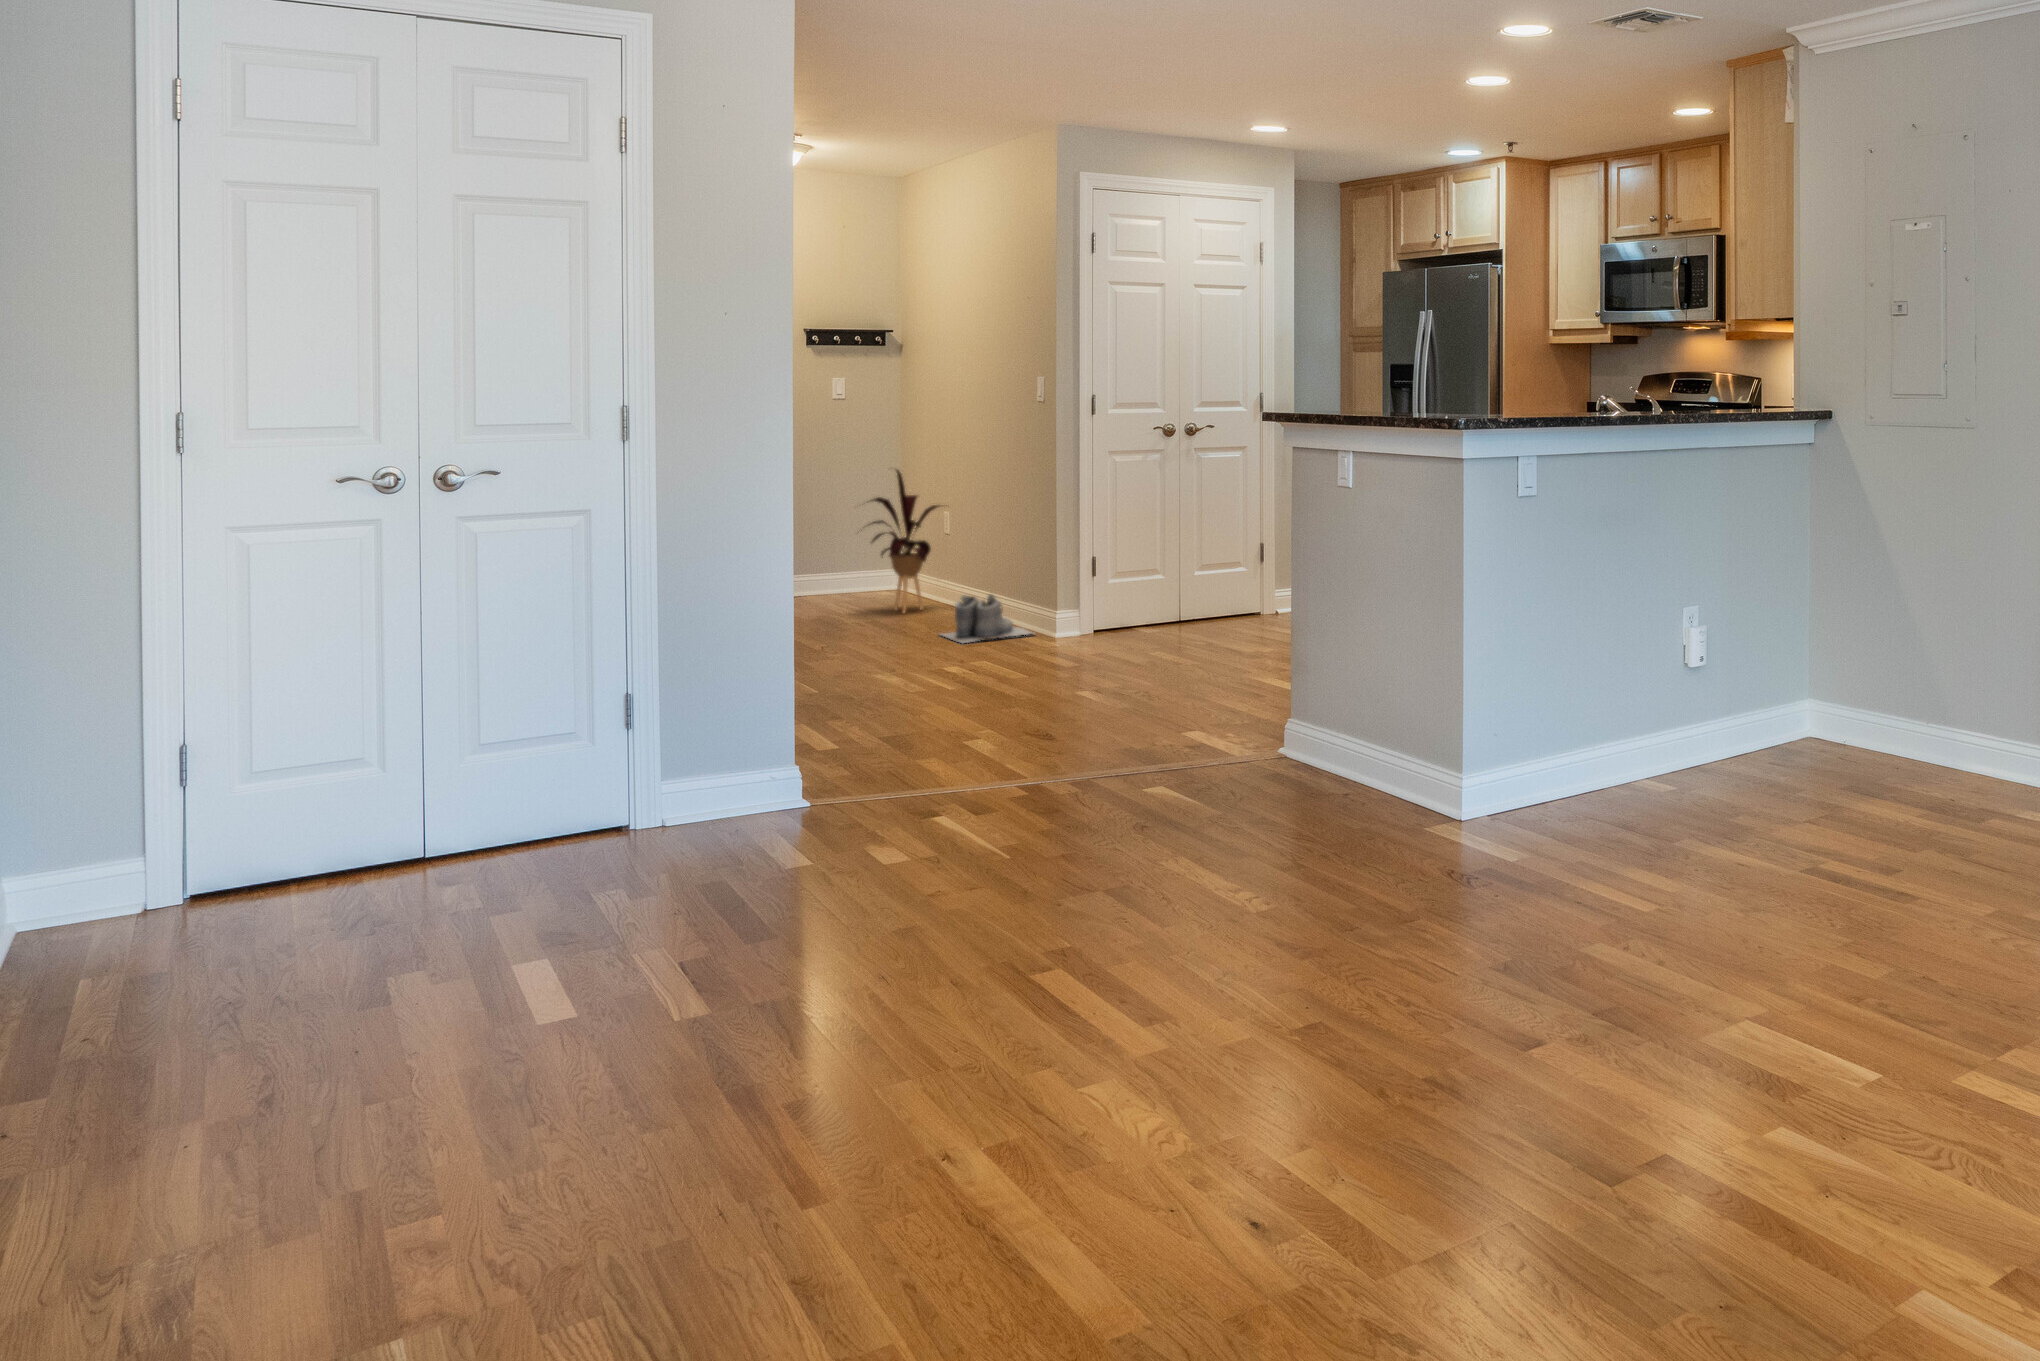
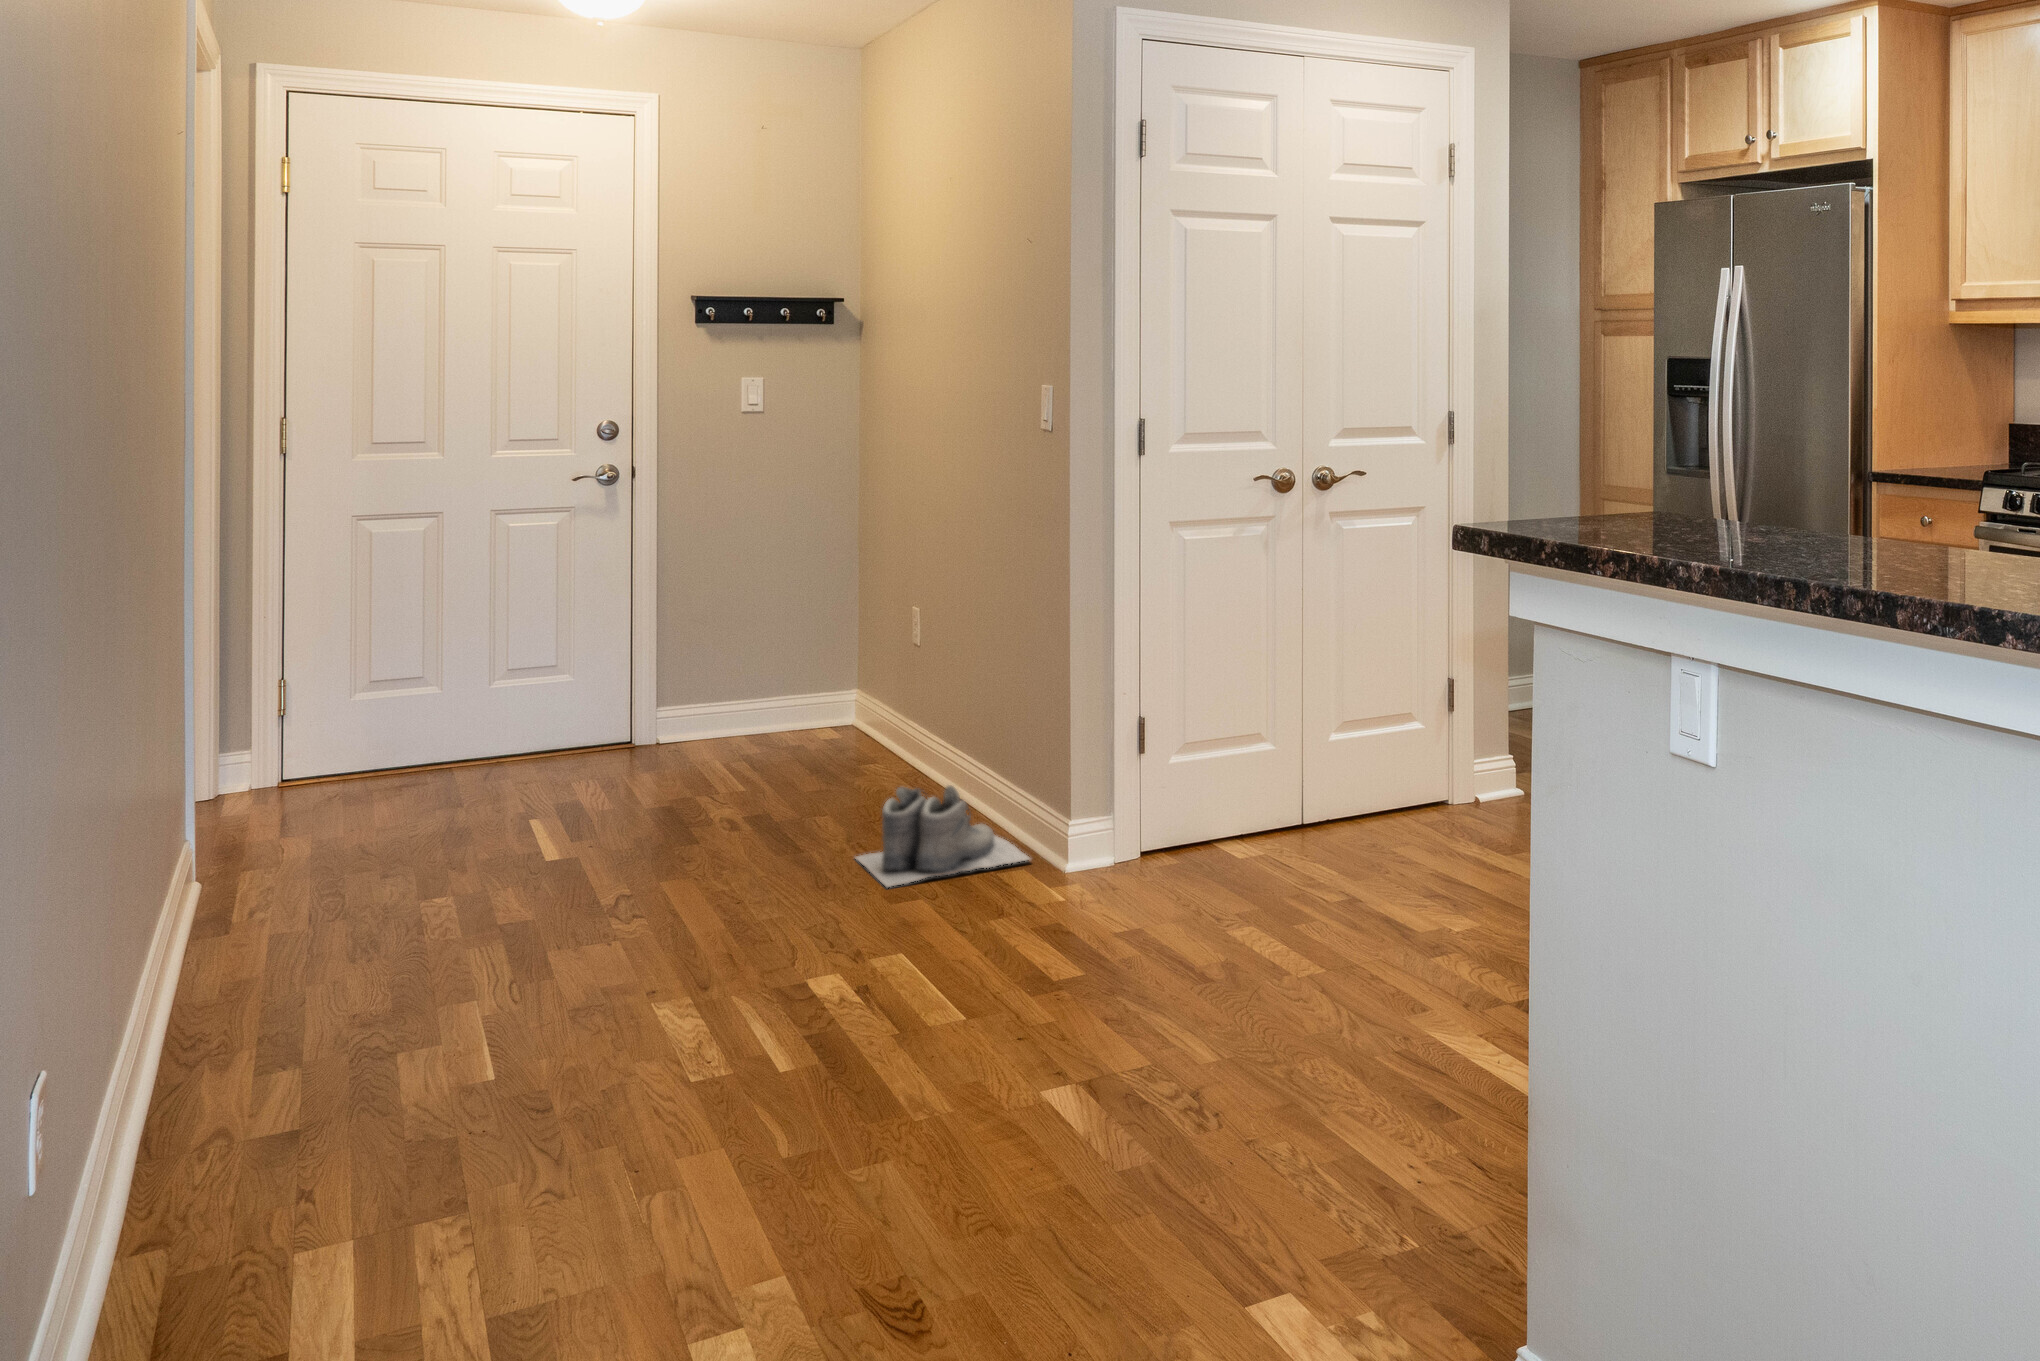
house plant: present [863,470,939,612] -> none [737,538,917,792]

